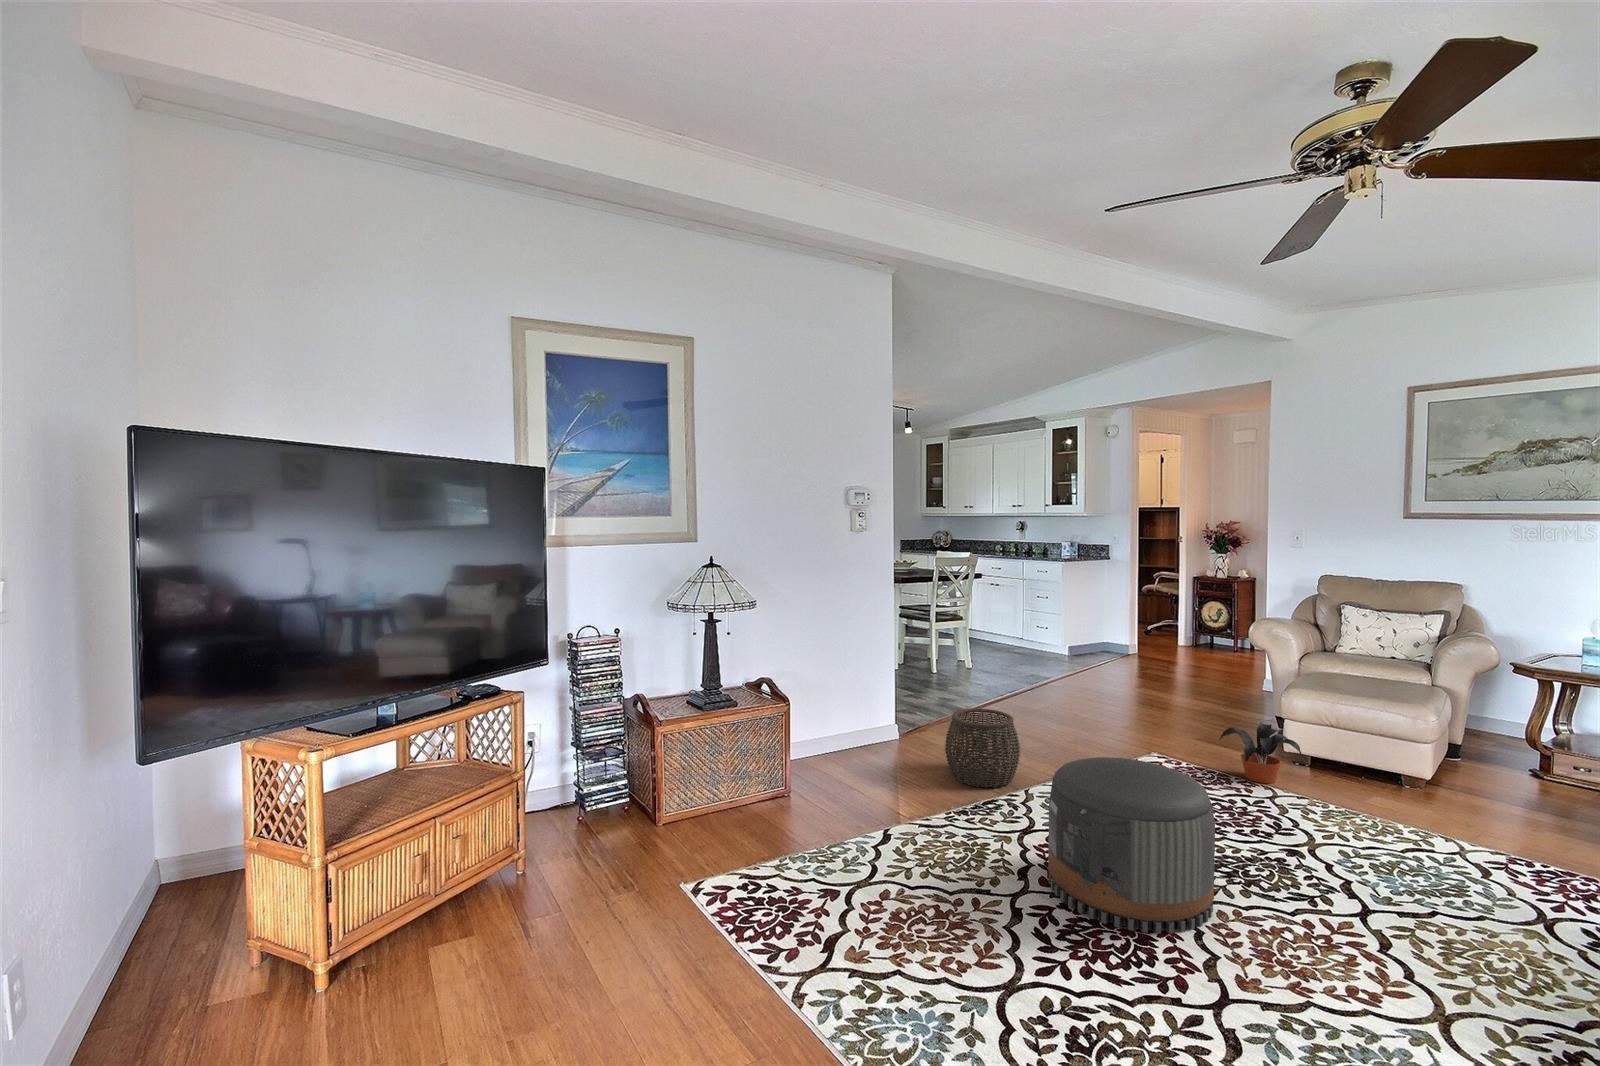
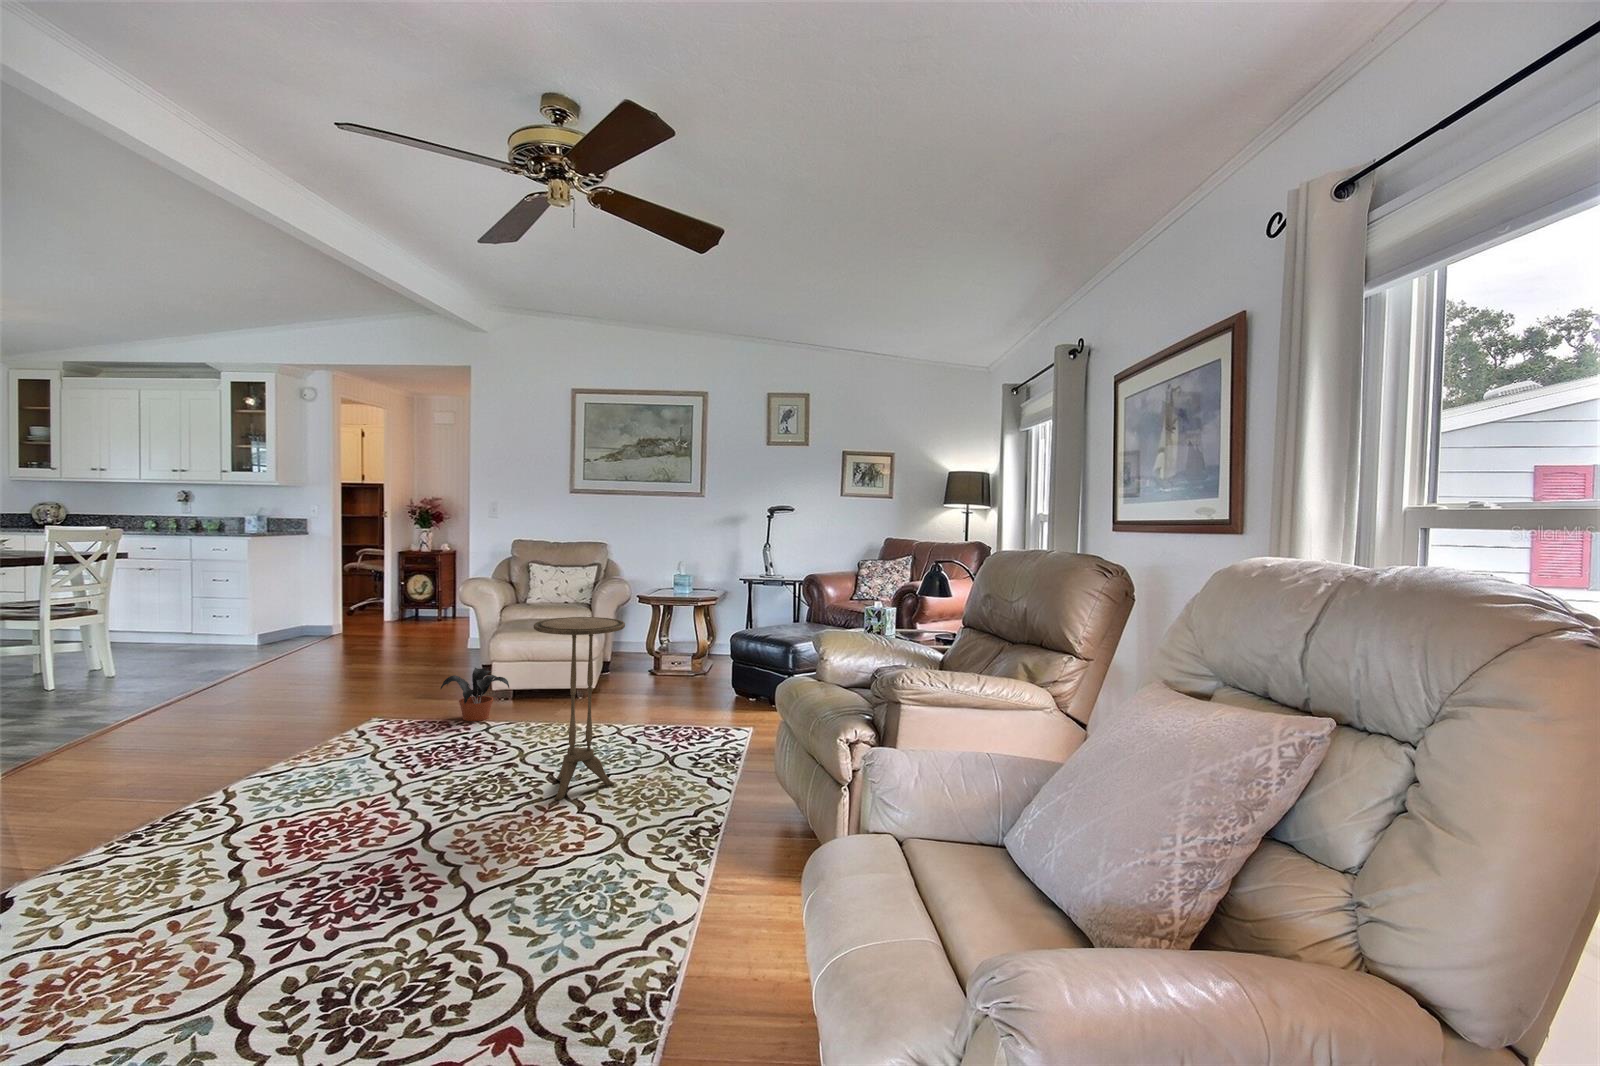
side table: none [1320,695,1461,930] -> present [534,617,625,800]
woven basket: present [945,708,1020,788] -> none [91,705,214,807]
pouf: present [1048,757,1215,934] -> none [271,711,452,884]

